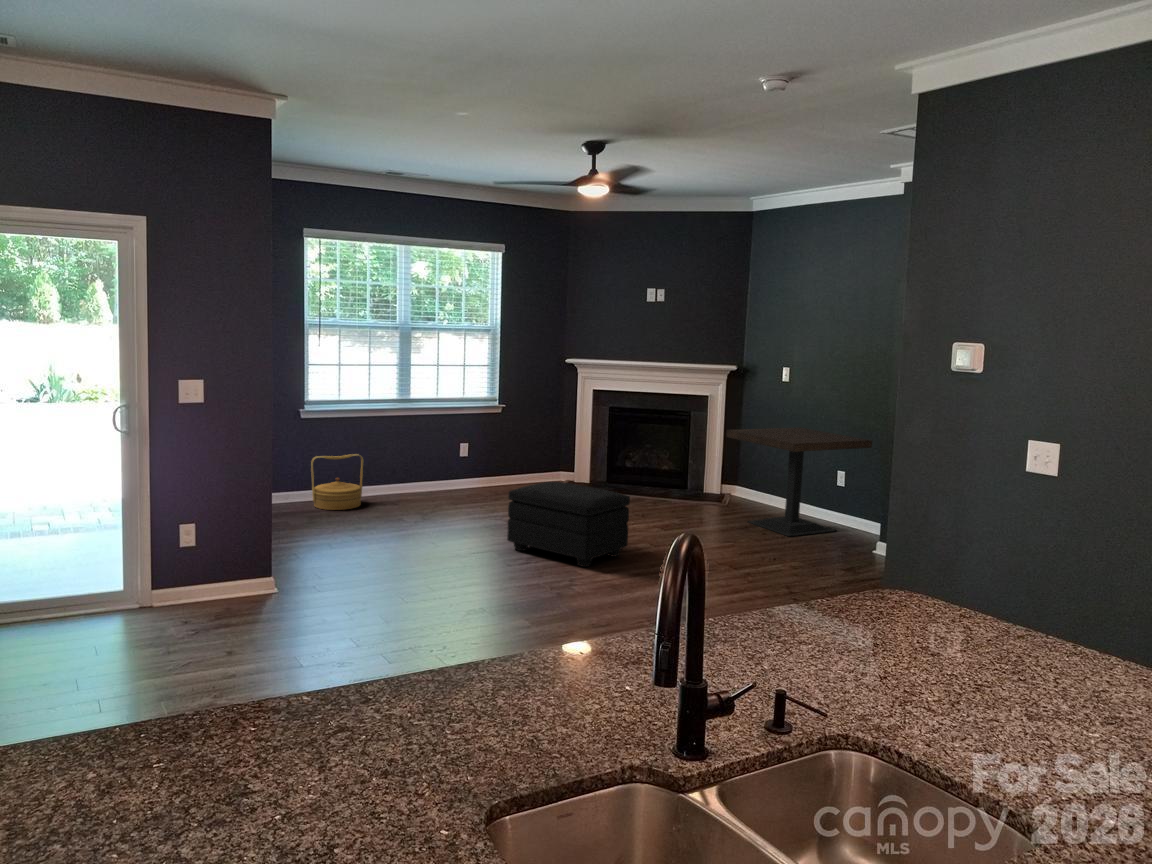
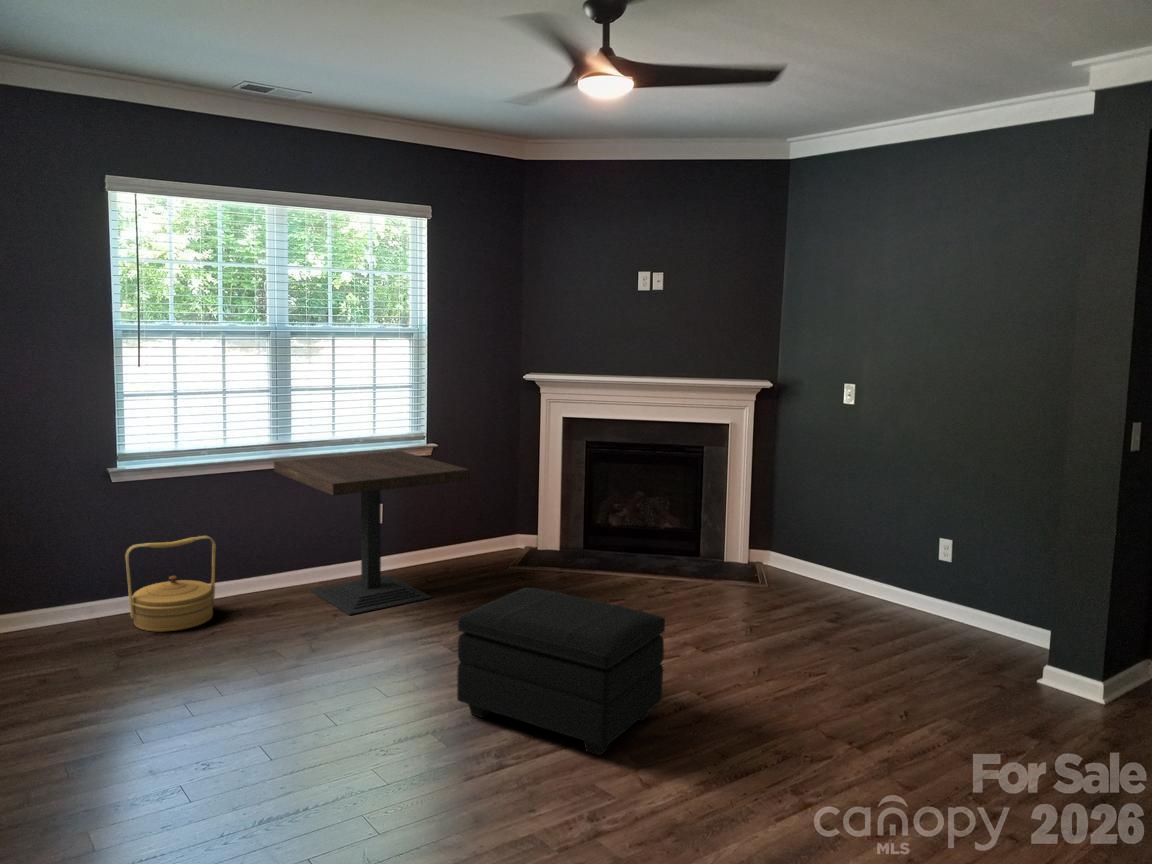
side table: present [726,427,872,536] -> present [274,451,470,615]

